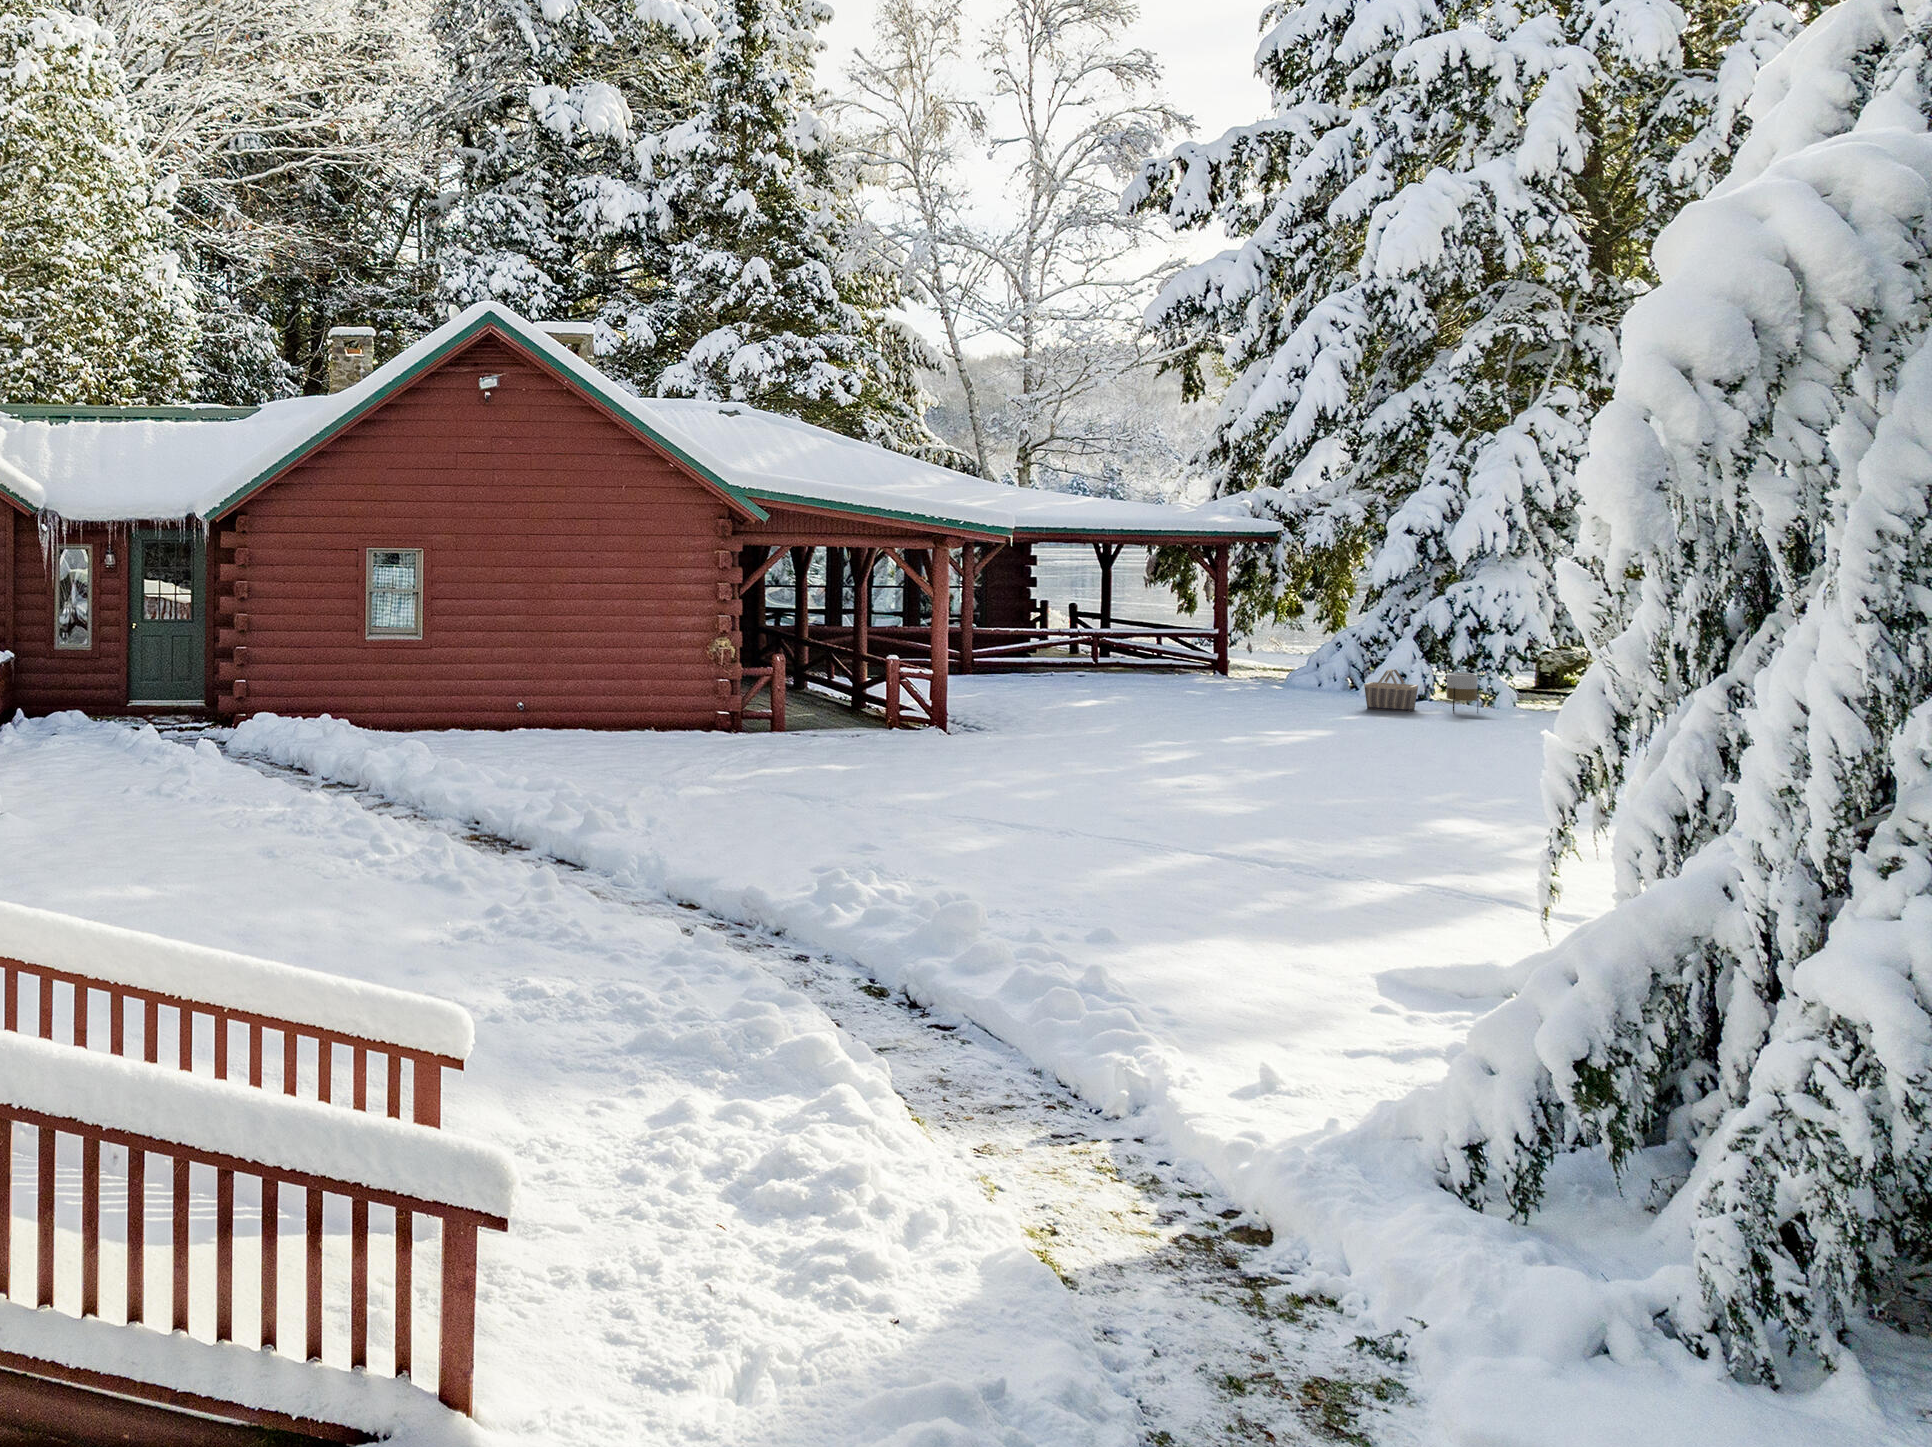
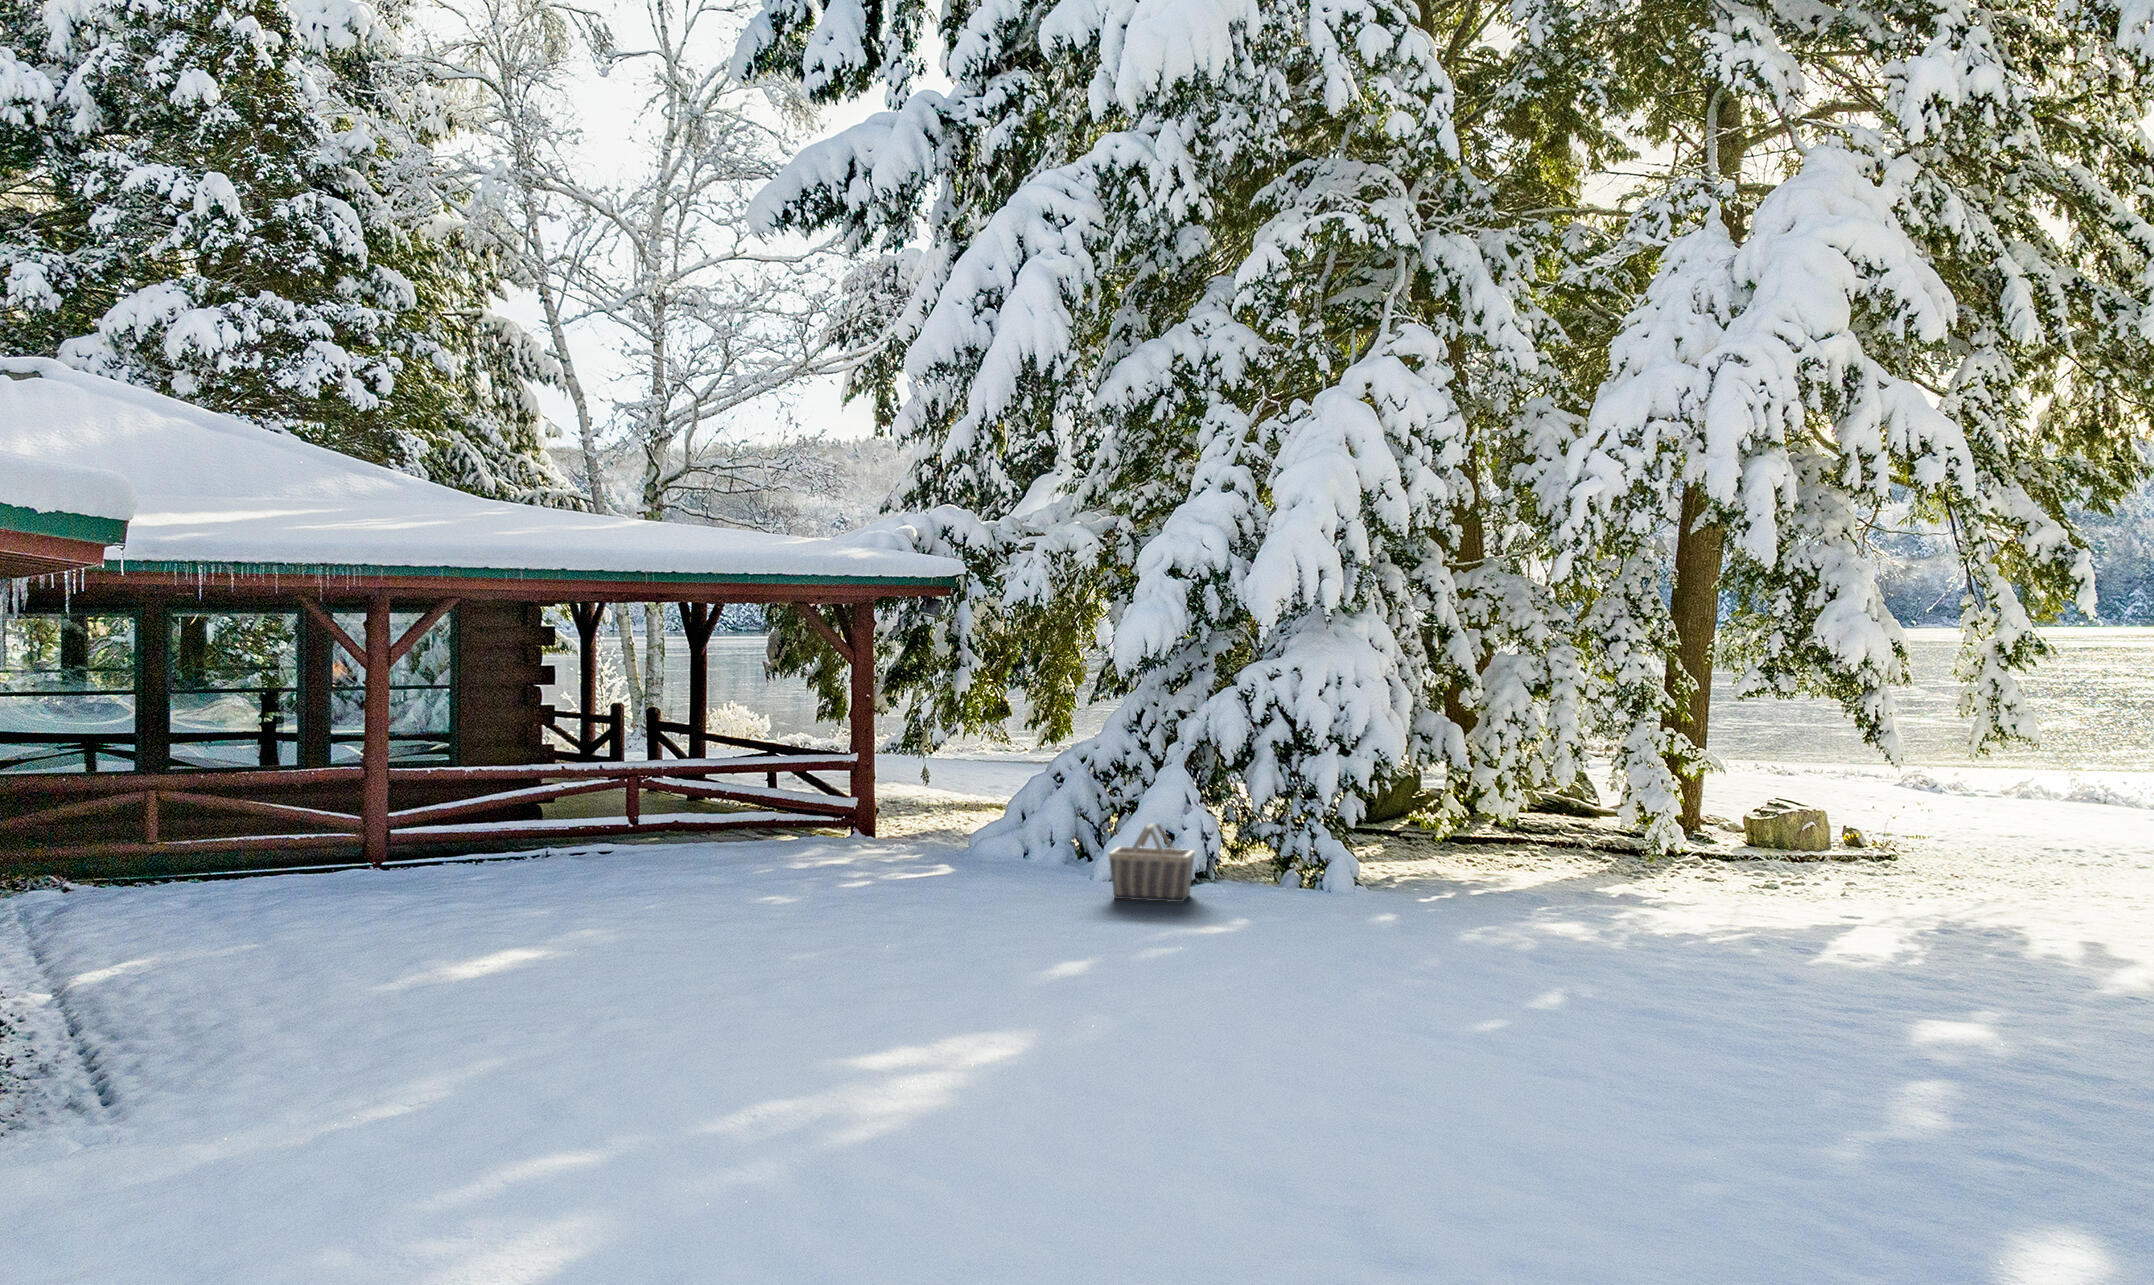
planter: present [1447,673,1479,713] -> none [1242,825,1292,903]

